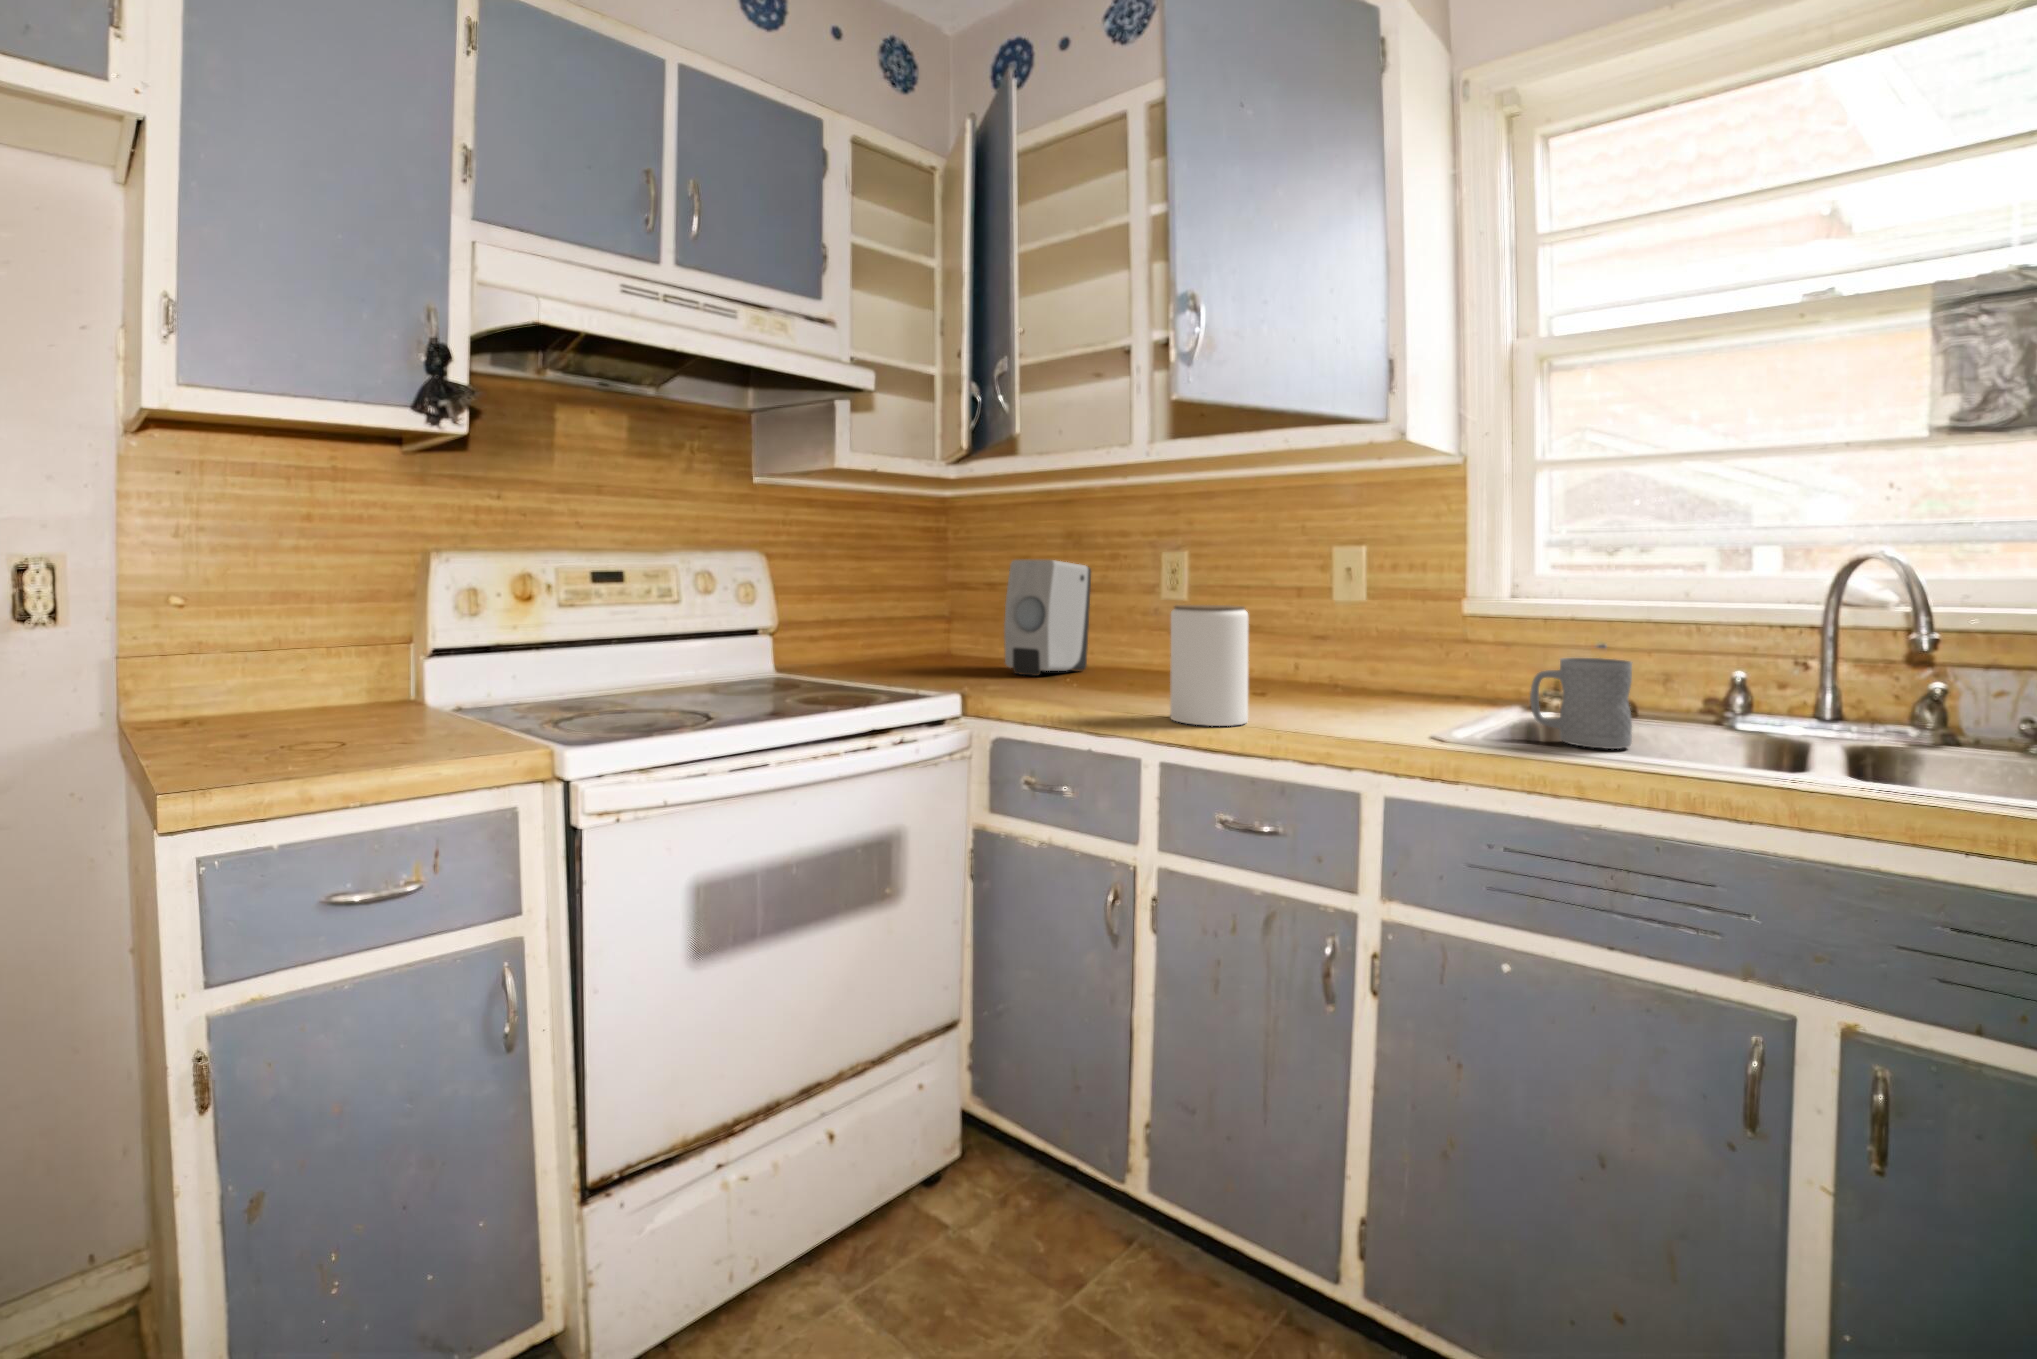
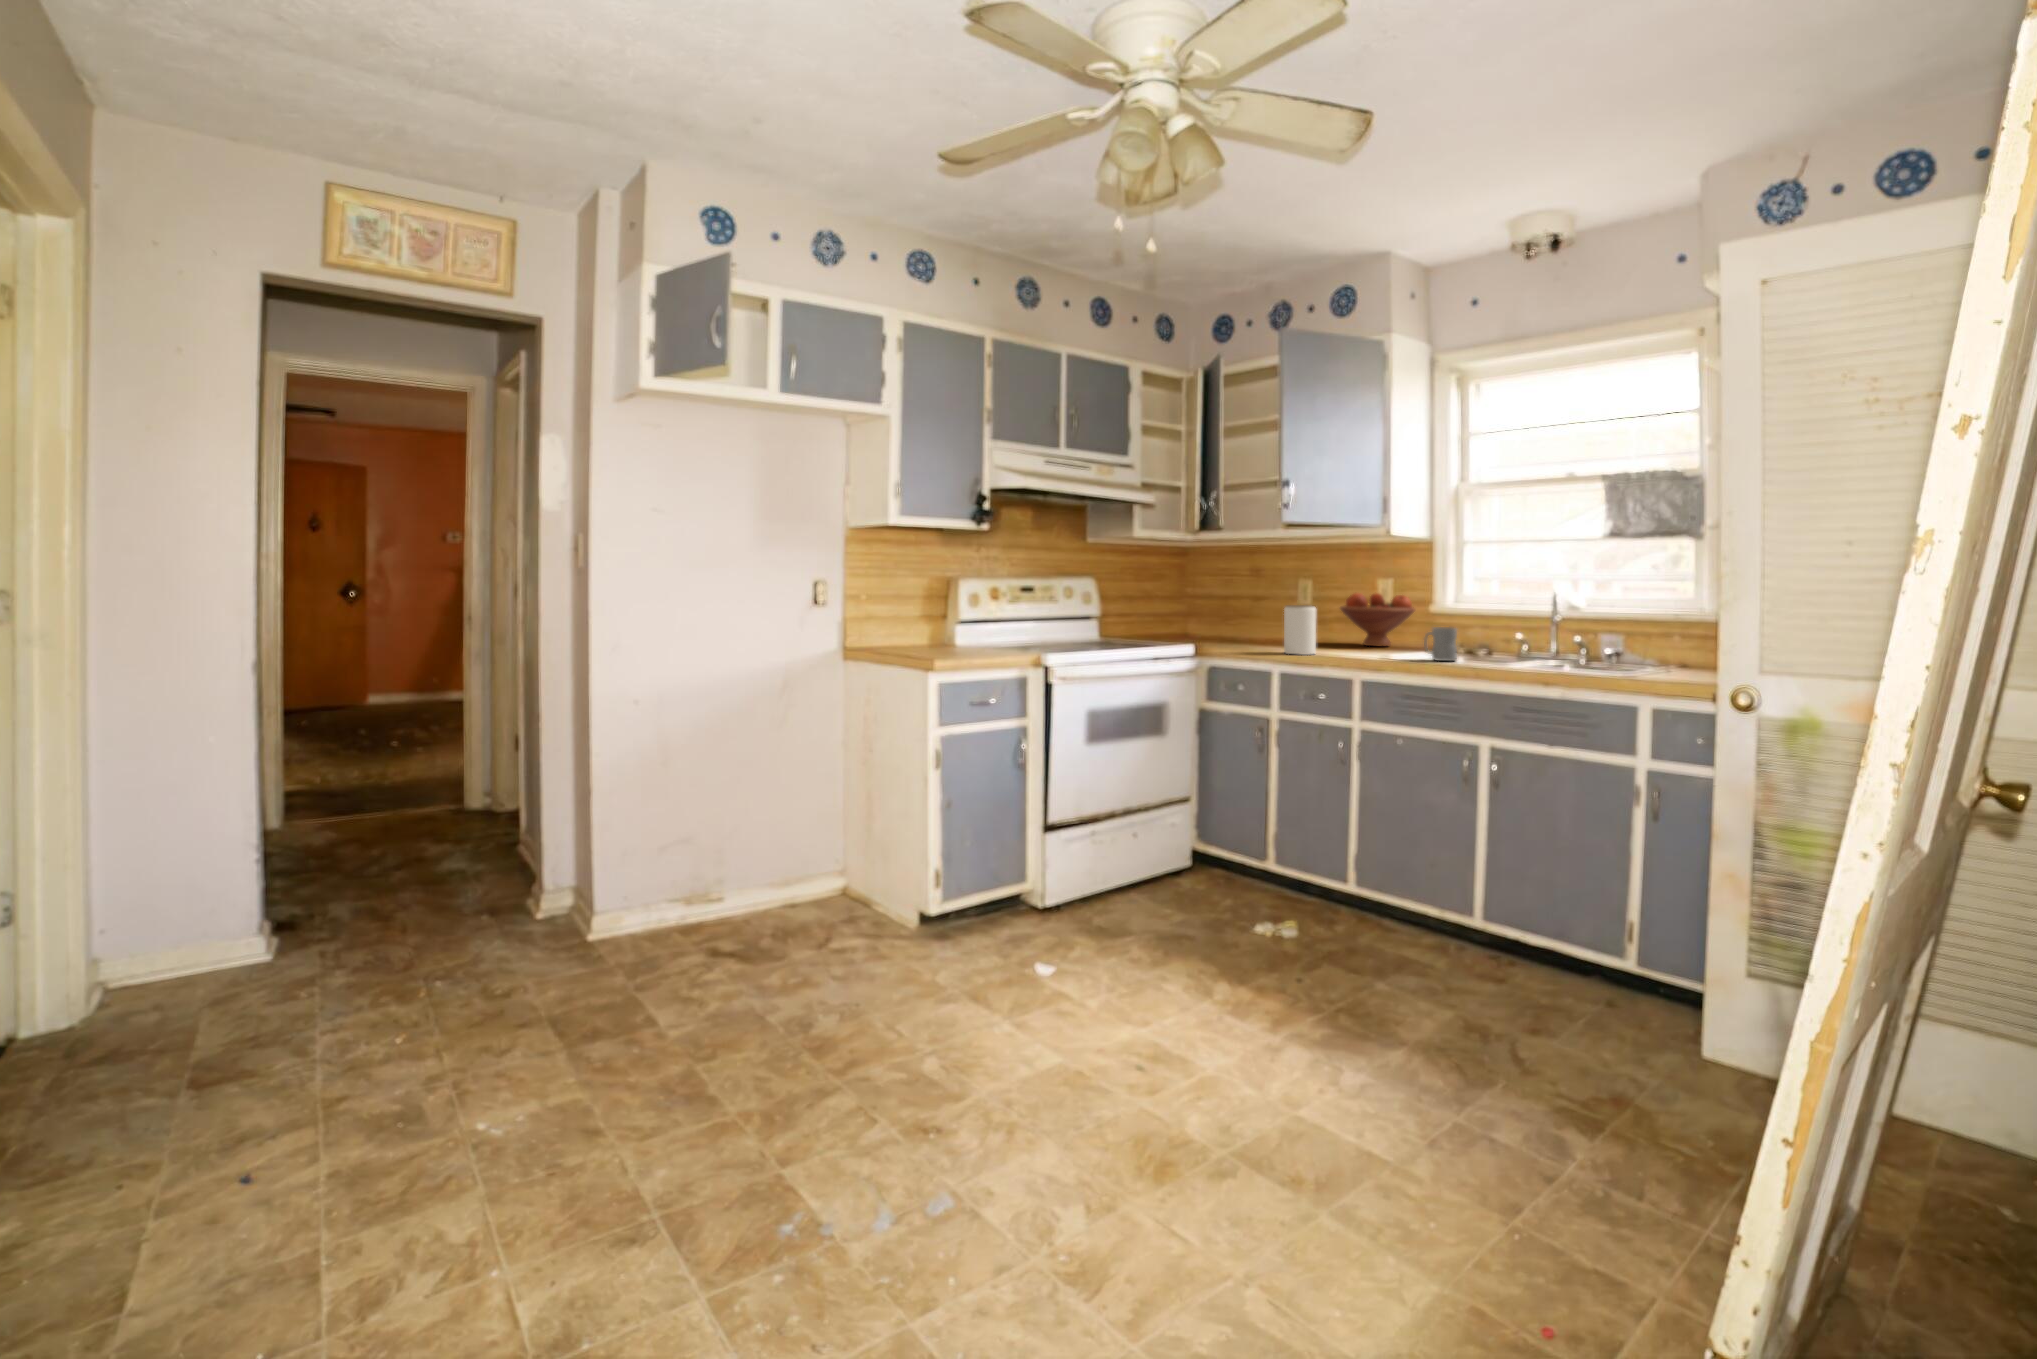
soap dispenser: present [1004,560,1091,676] -> none [1215,583,1260,641]
fruit bowl: none [1261,573,1428,688] -> present [1340,593,1415,646]

